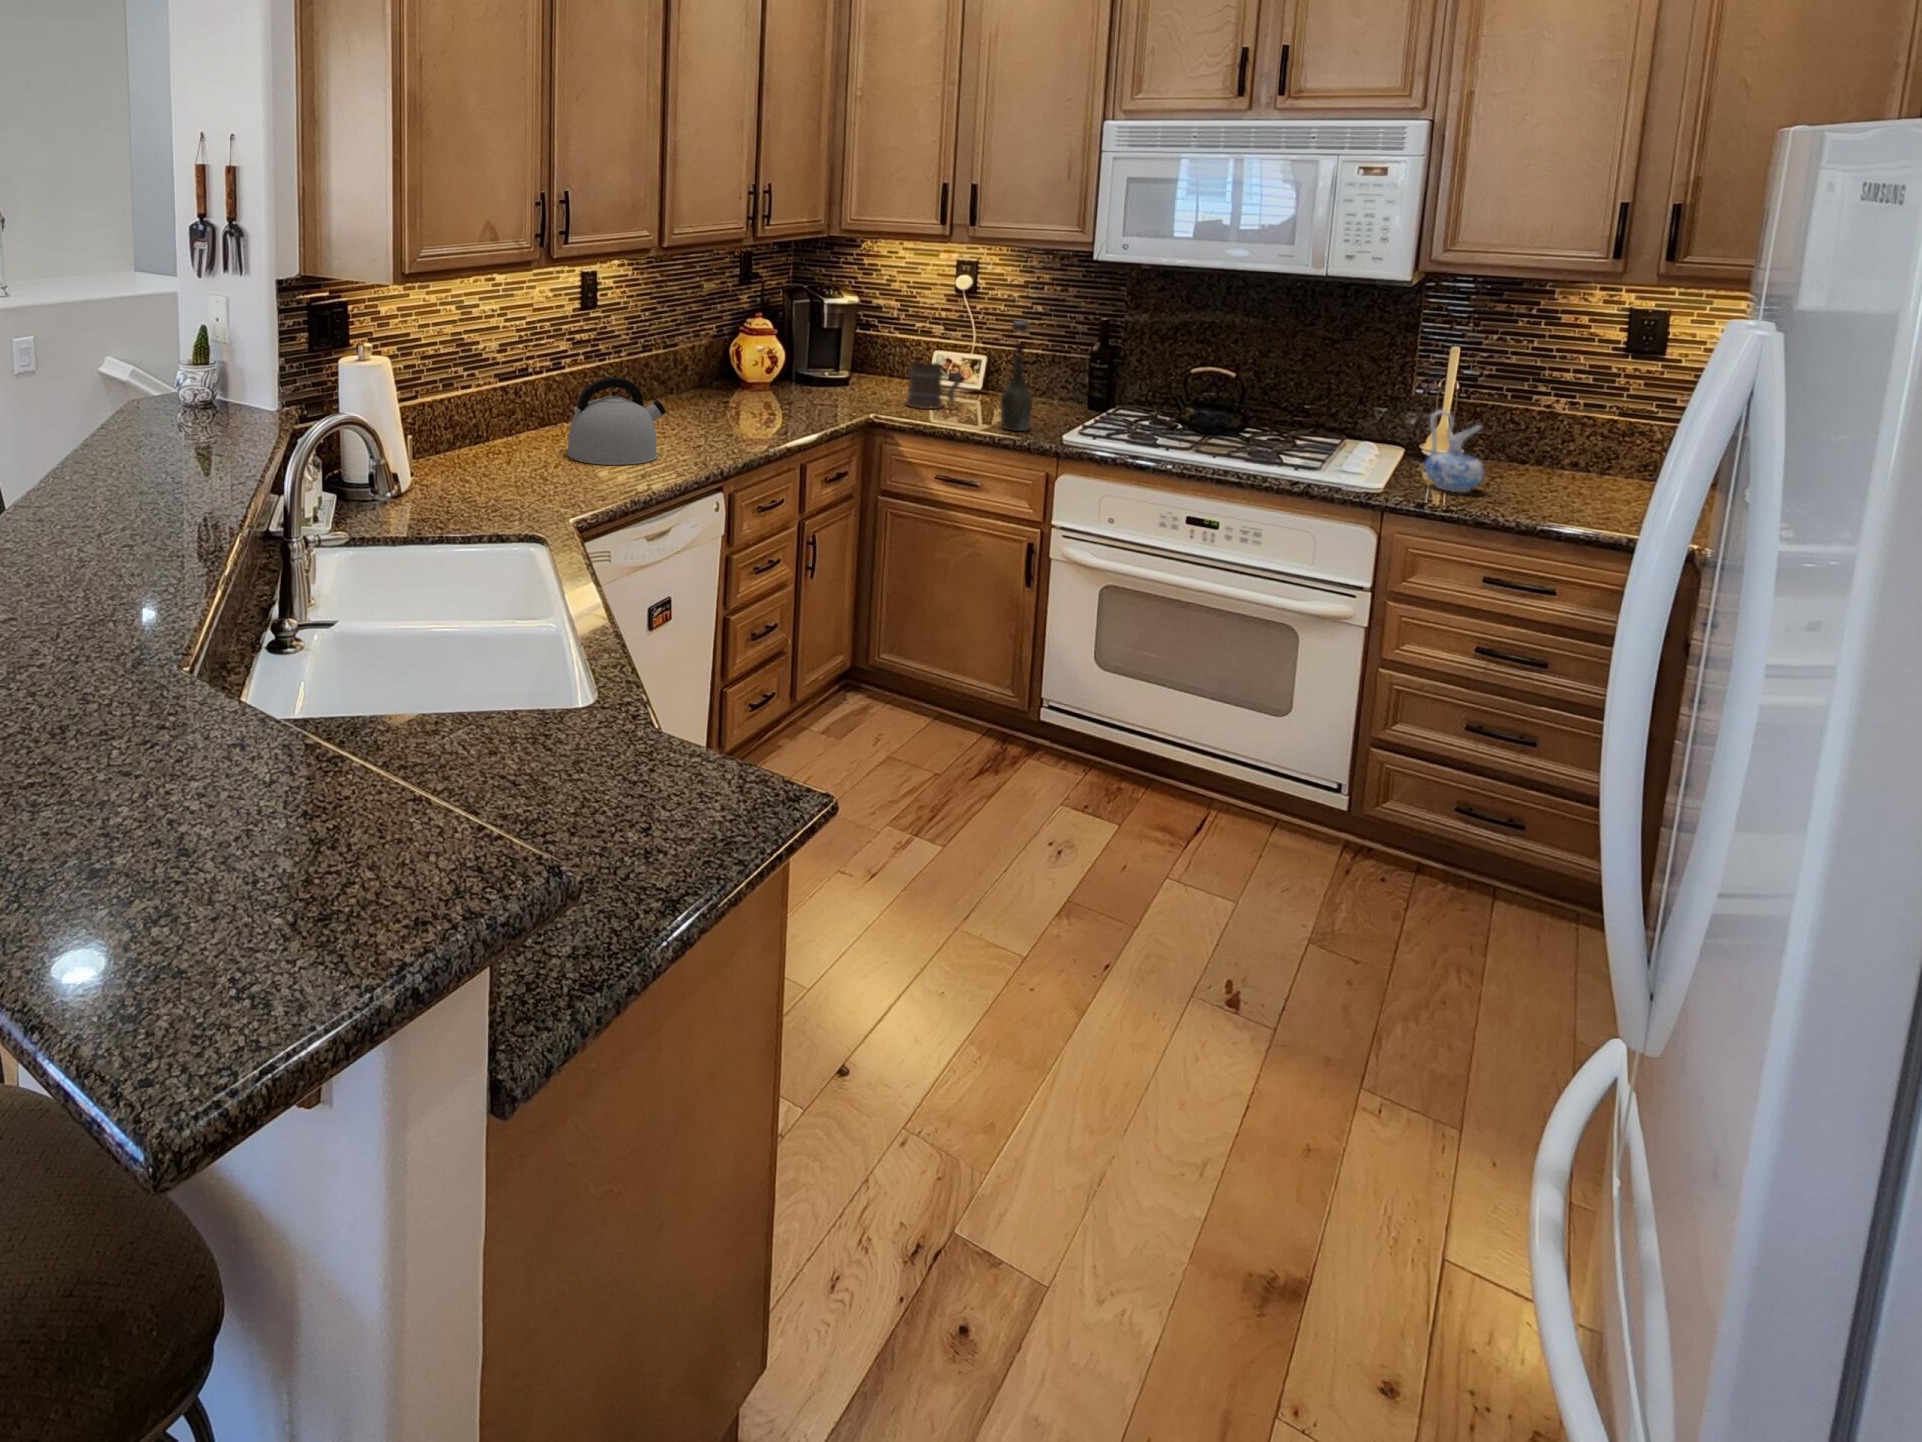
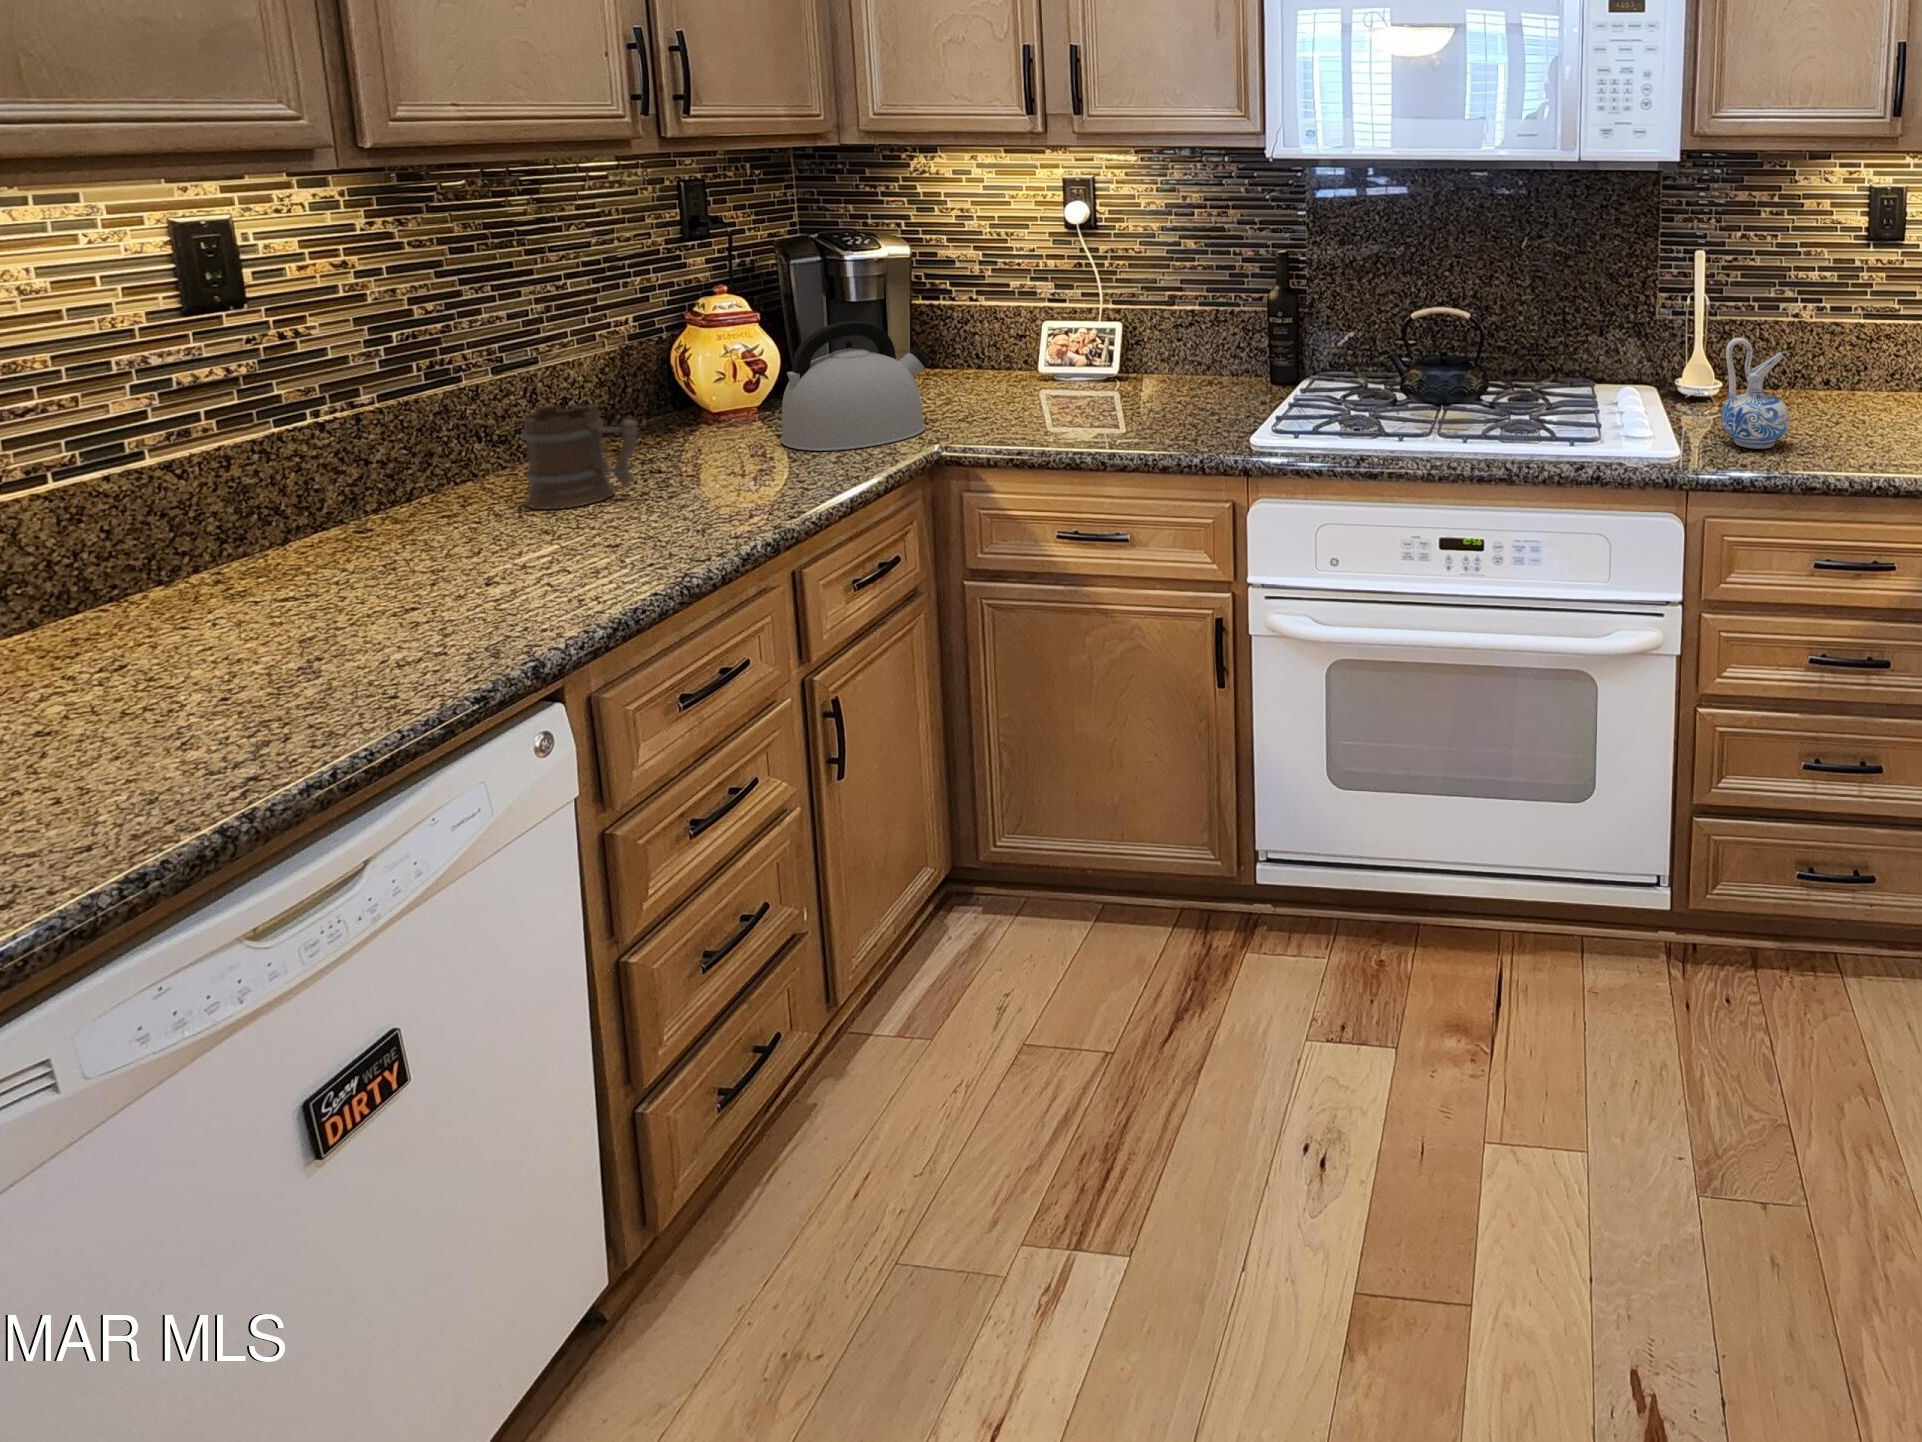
bottle: present [1001,321,1033,431] -> none [1150,261,1200,441]
mug: present [906,360,961,409] -> present [522,404,637,509]
kettle: present [567,377,666,465] -> present [781,321,930,451]

